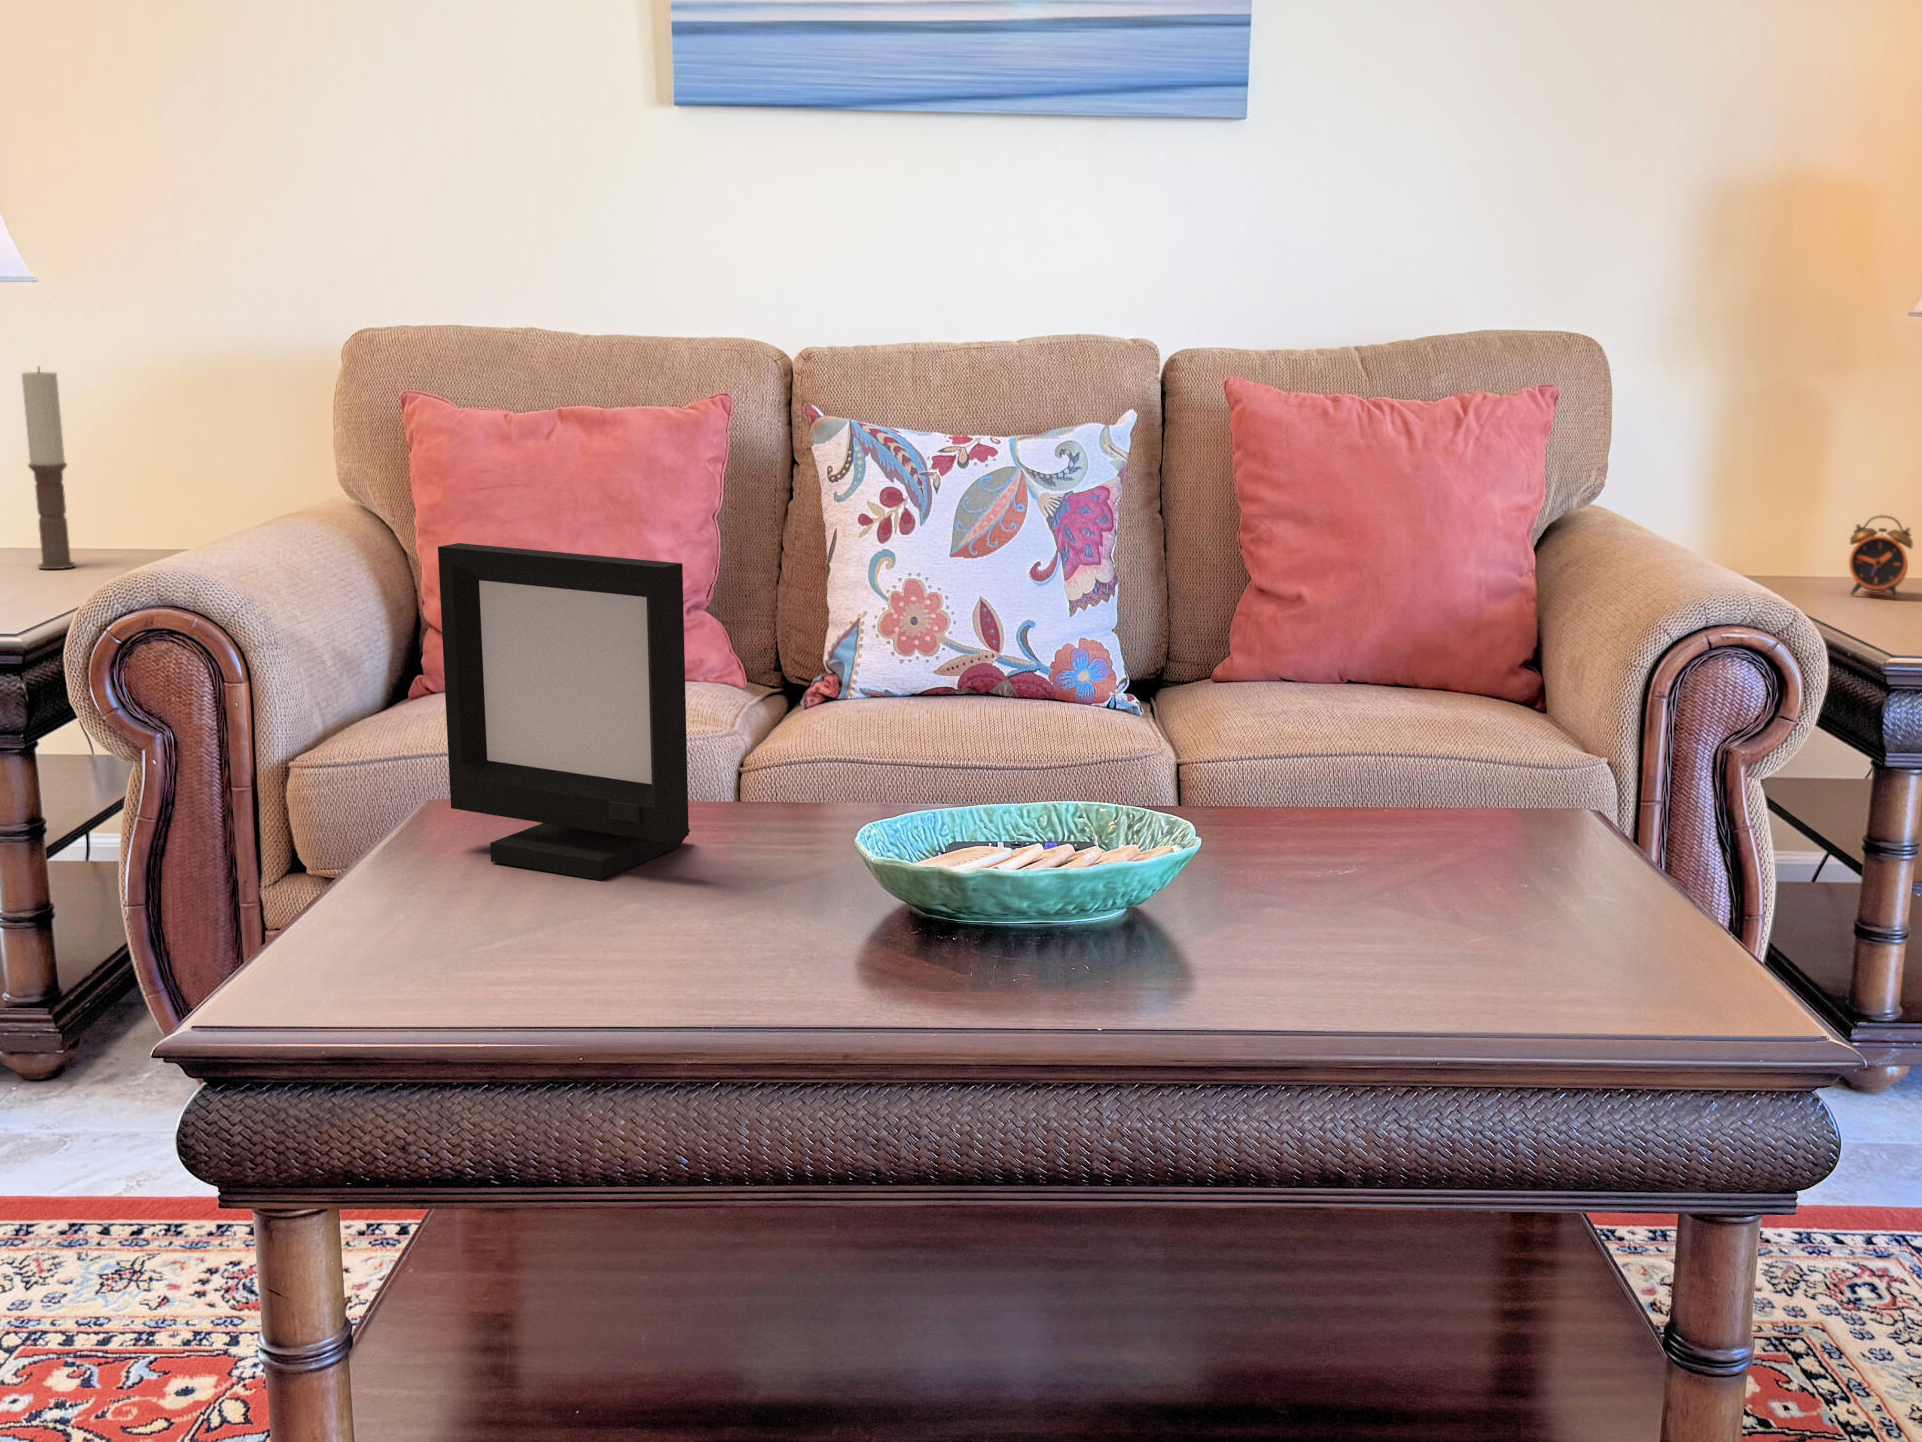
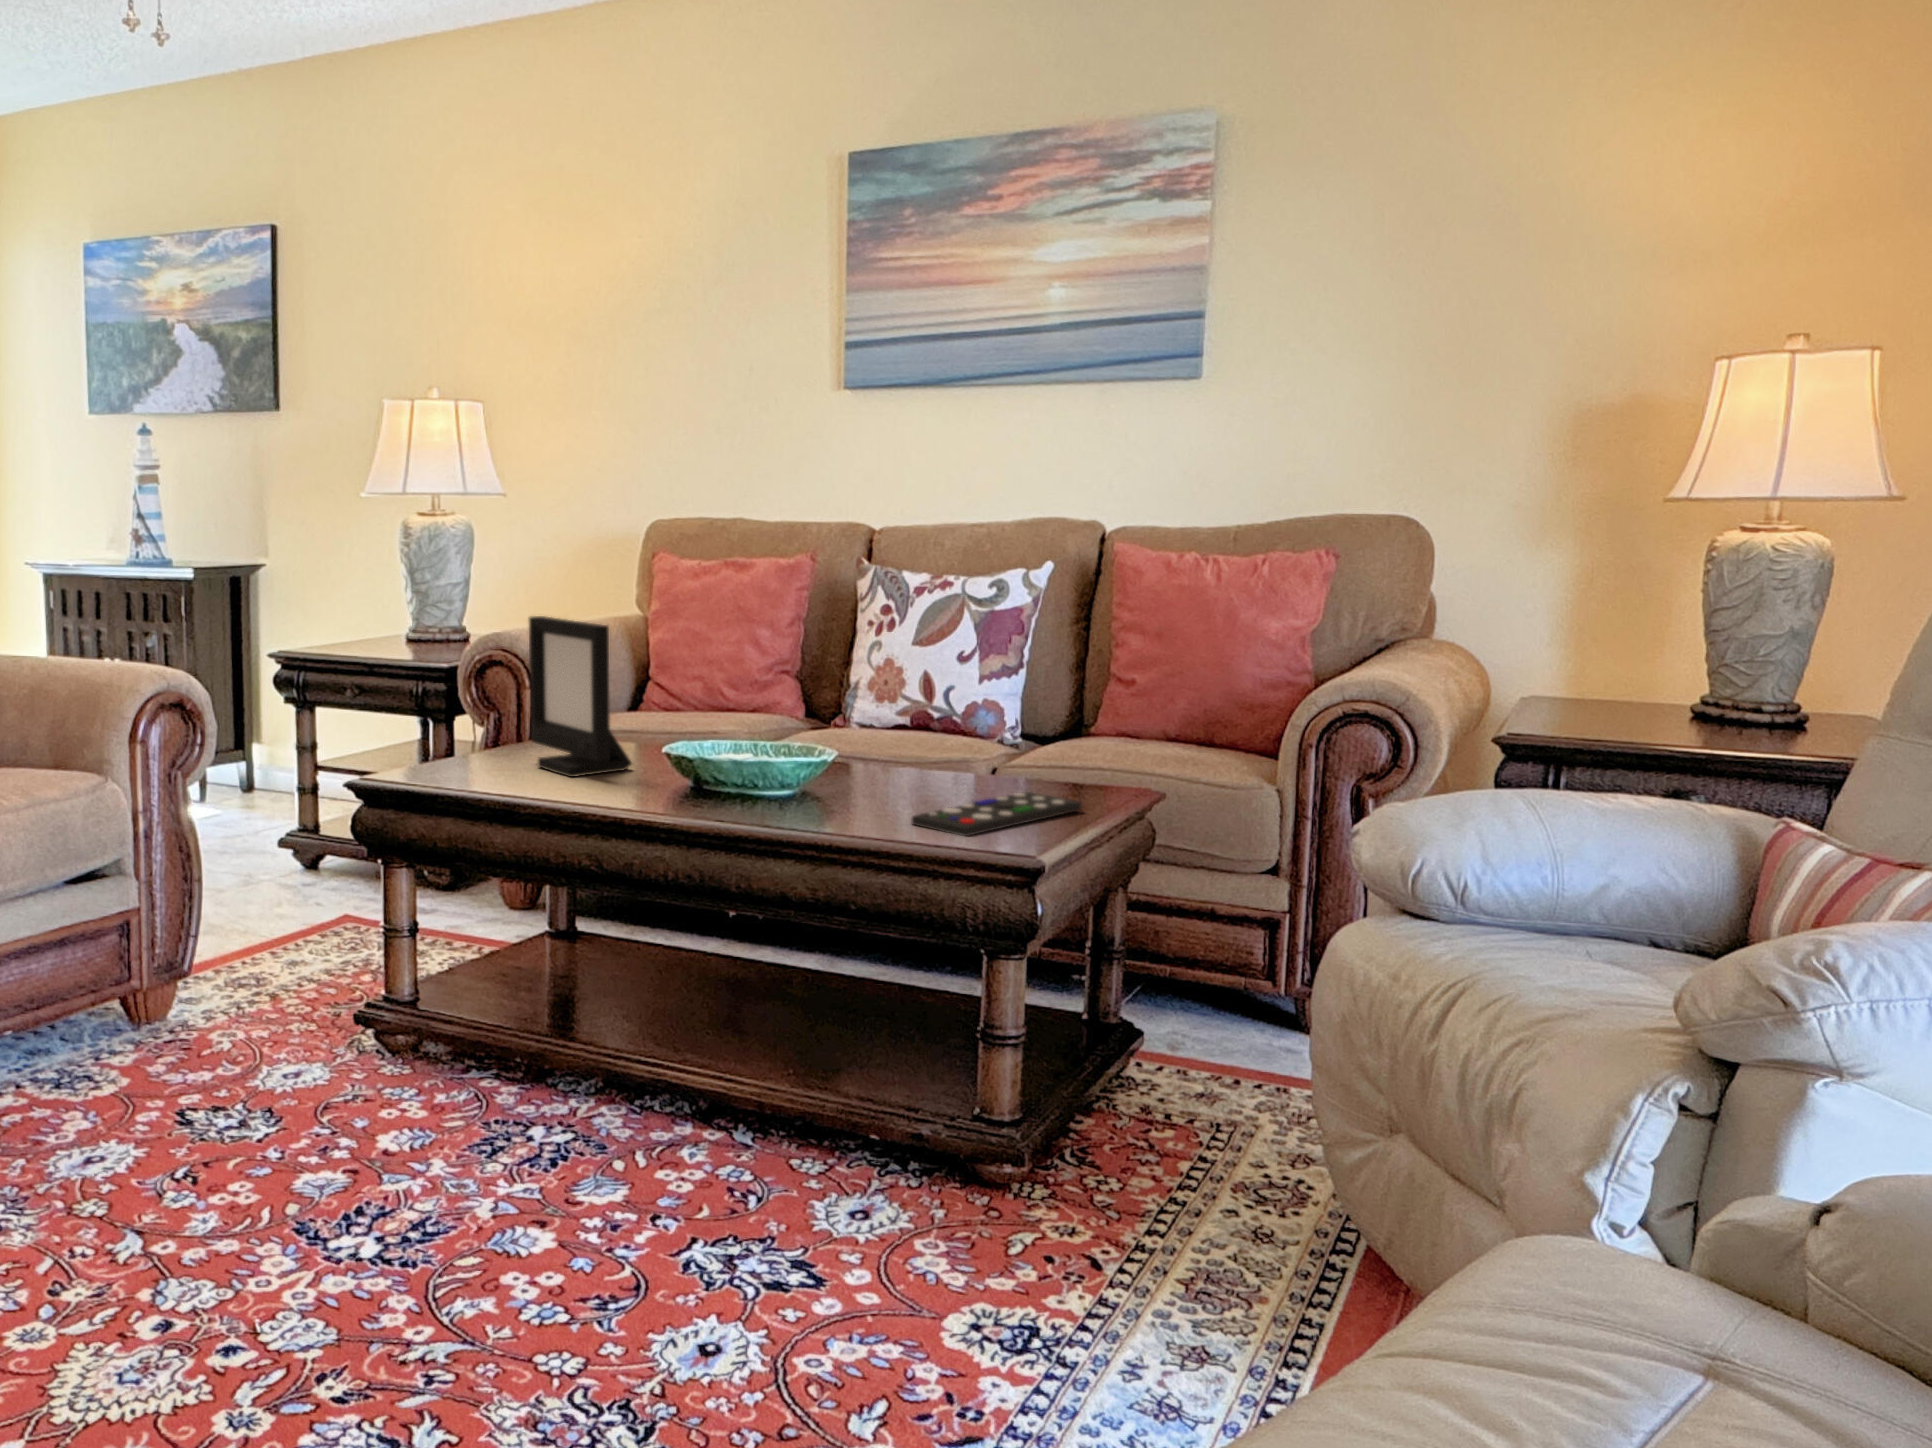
candle: present [22,368,75,569] -> none [489,537,507,640]
alarm clock: present [1849,516,1913,598] -> none [1611,644,1675,710]
remote control: none [1384,810,1538,922] -> present [912,792,1081,836]

